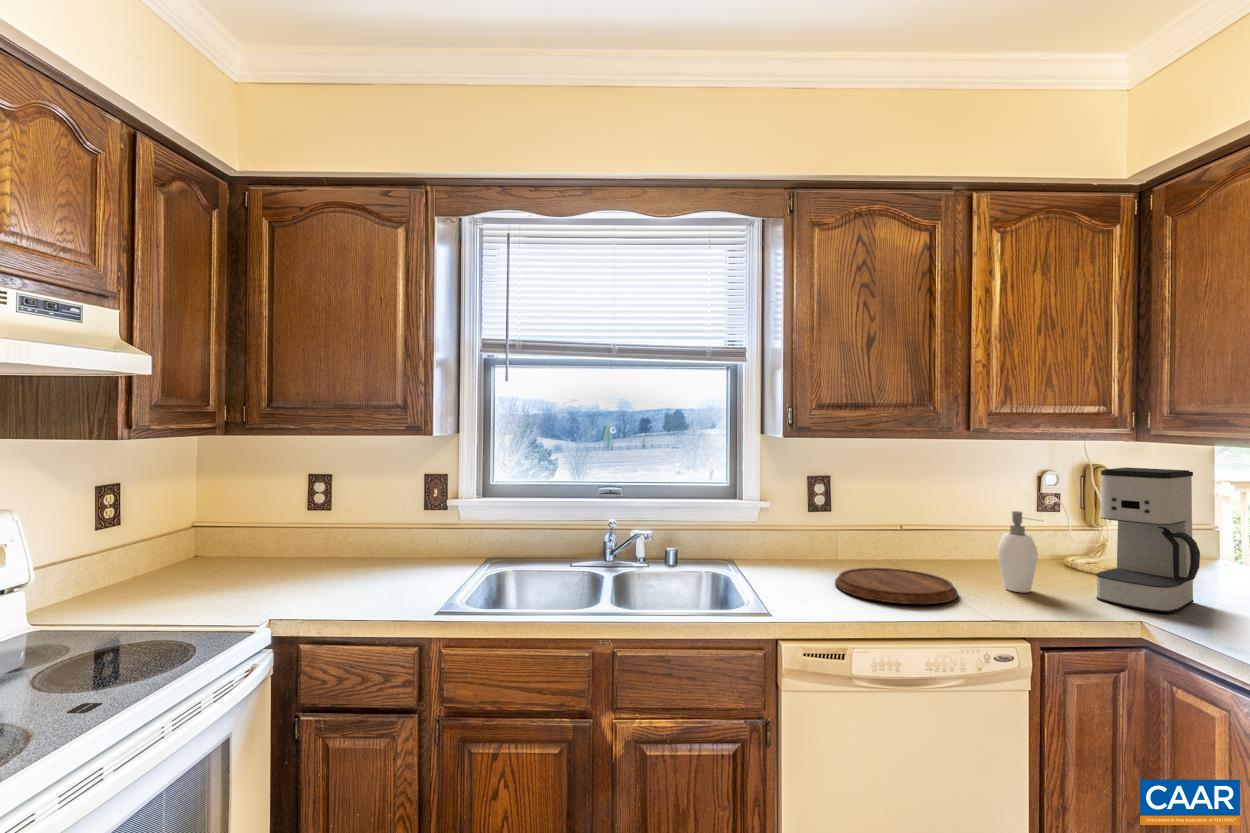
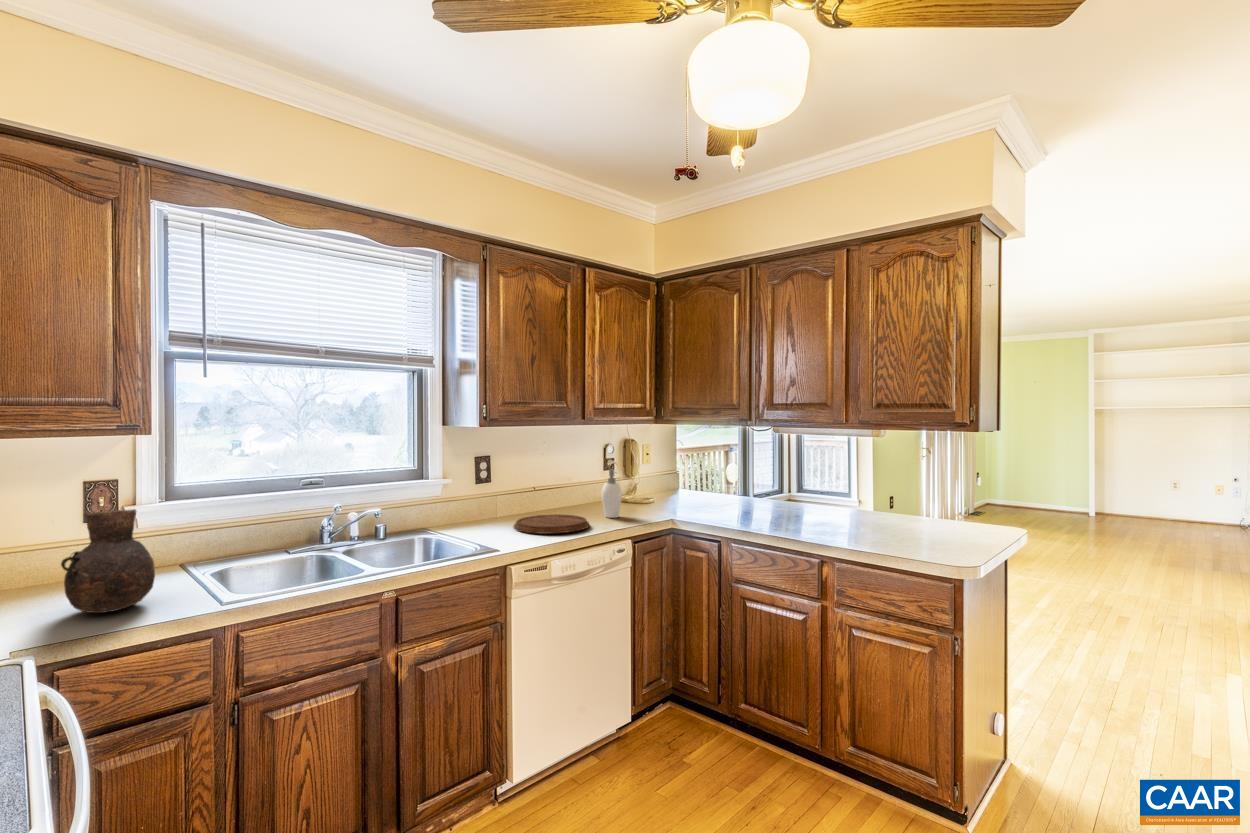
coffee maker: present [1096,467,1200,613] -> none [648,440,691,517]
vase: none [332,505,405,599] -> present [61,509,155,613]

